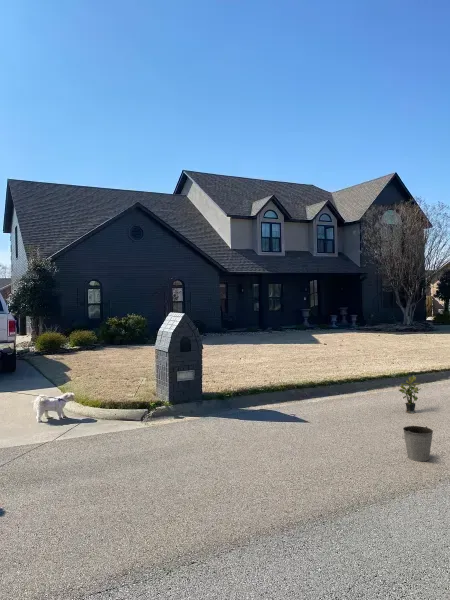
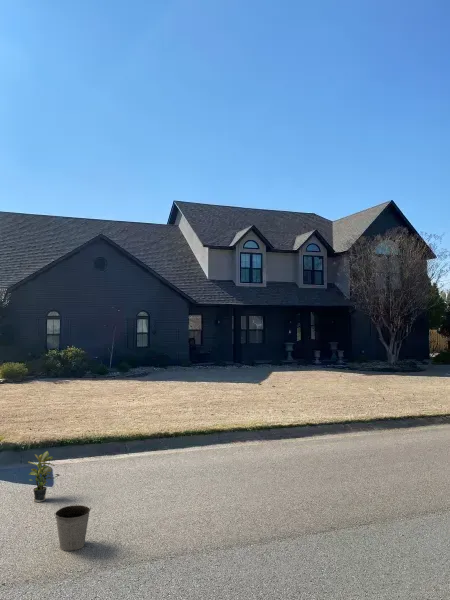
potted plant: present [399,375,421,413] -> present [28,451,55,502]

